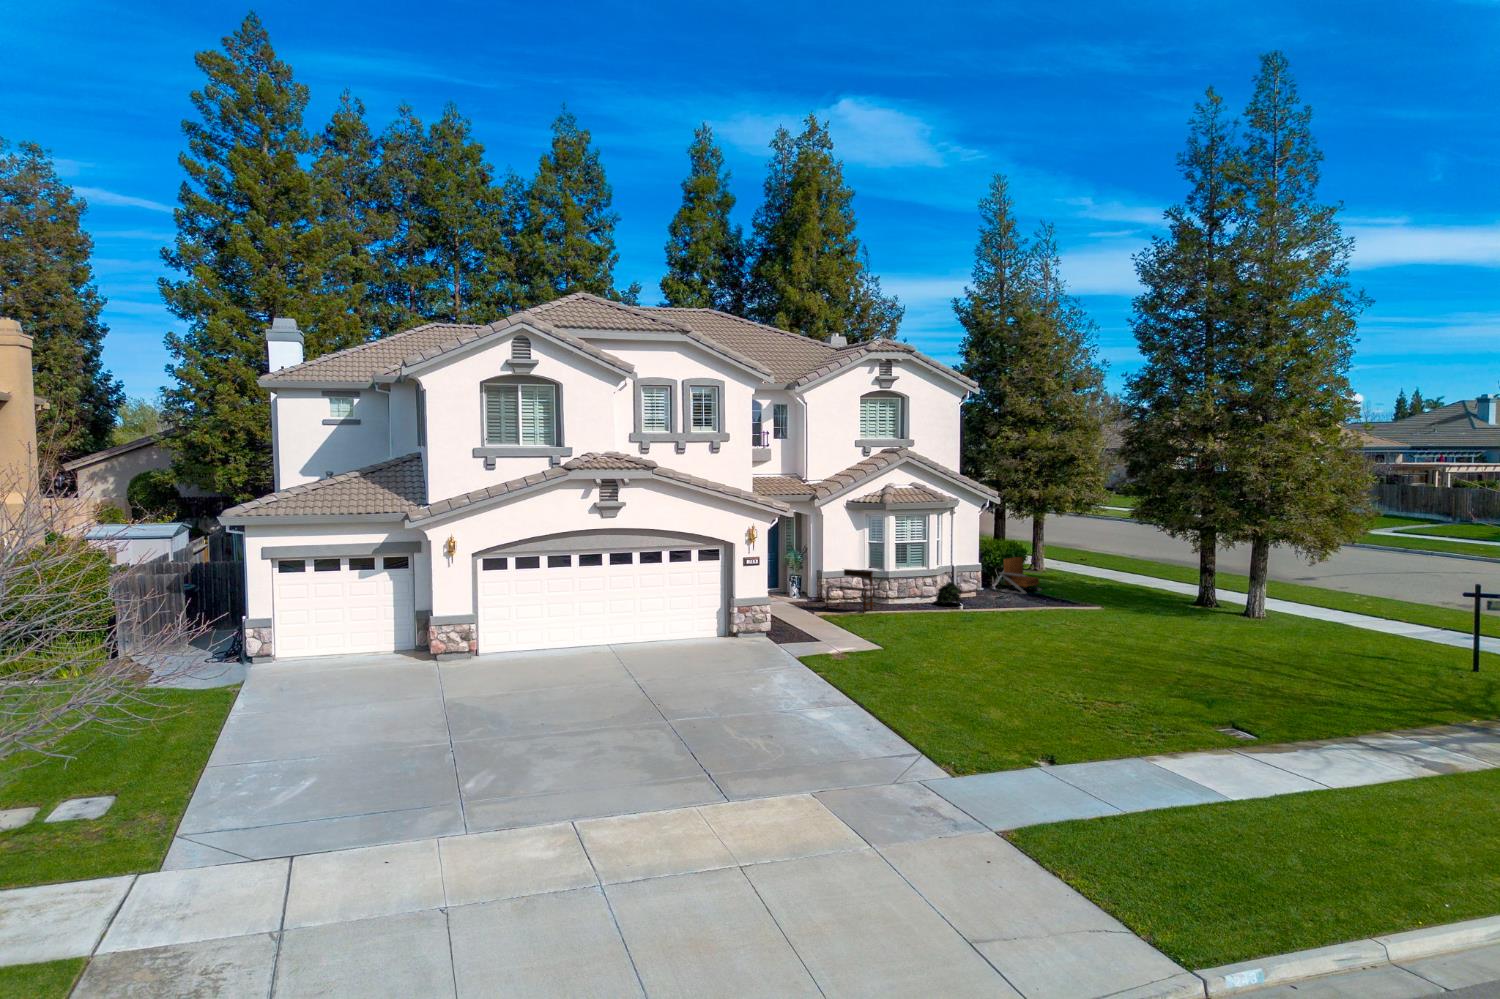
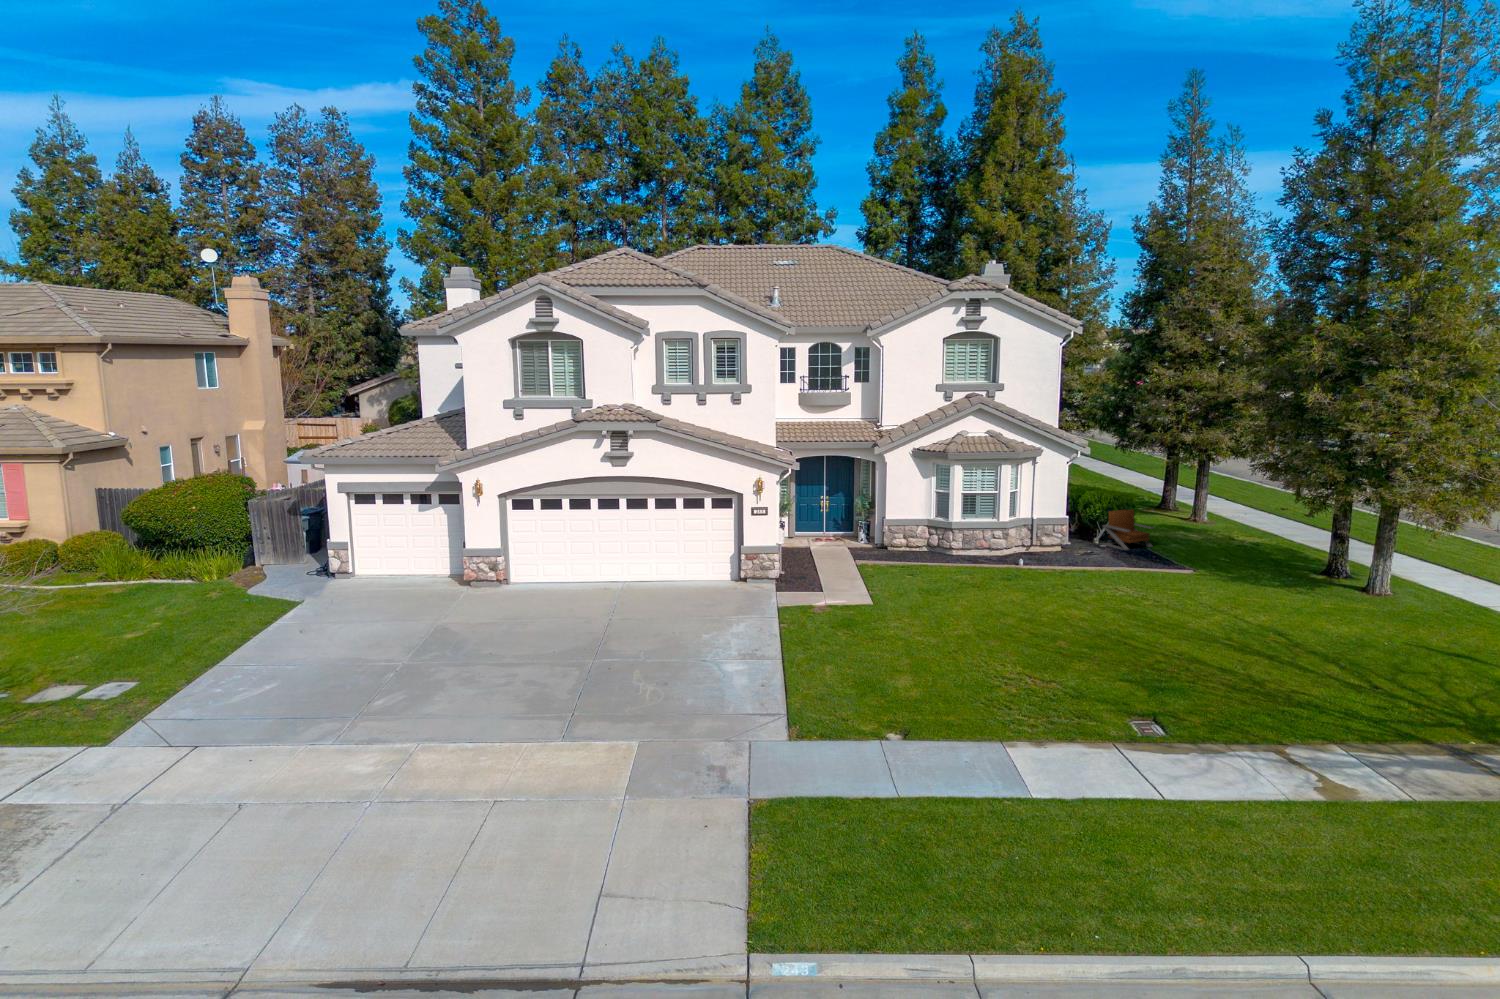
bench: present [826,569,874,613] -> none [885,515,933,563]
potted plant: present [936,582,963,604] -> none [1008,535,1036,561]

